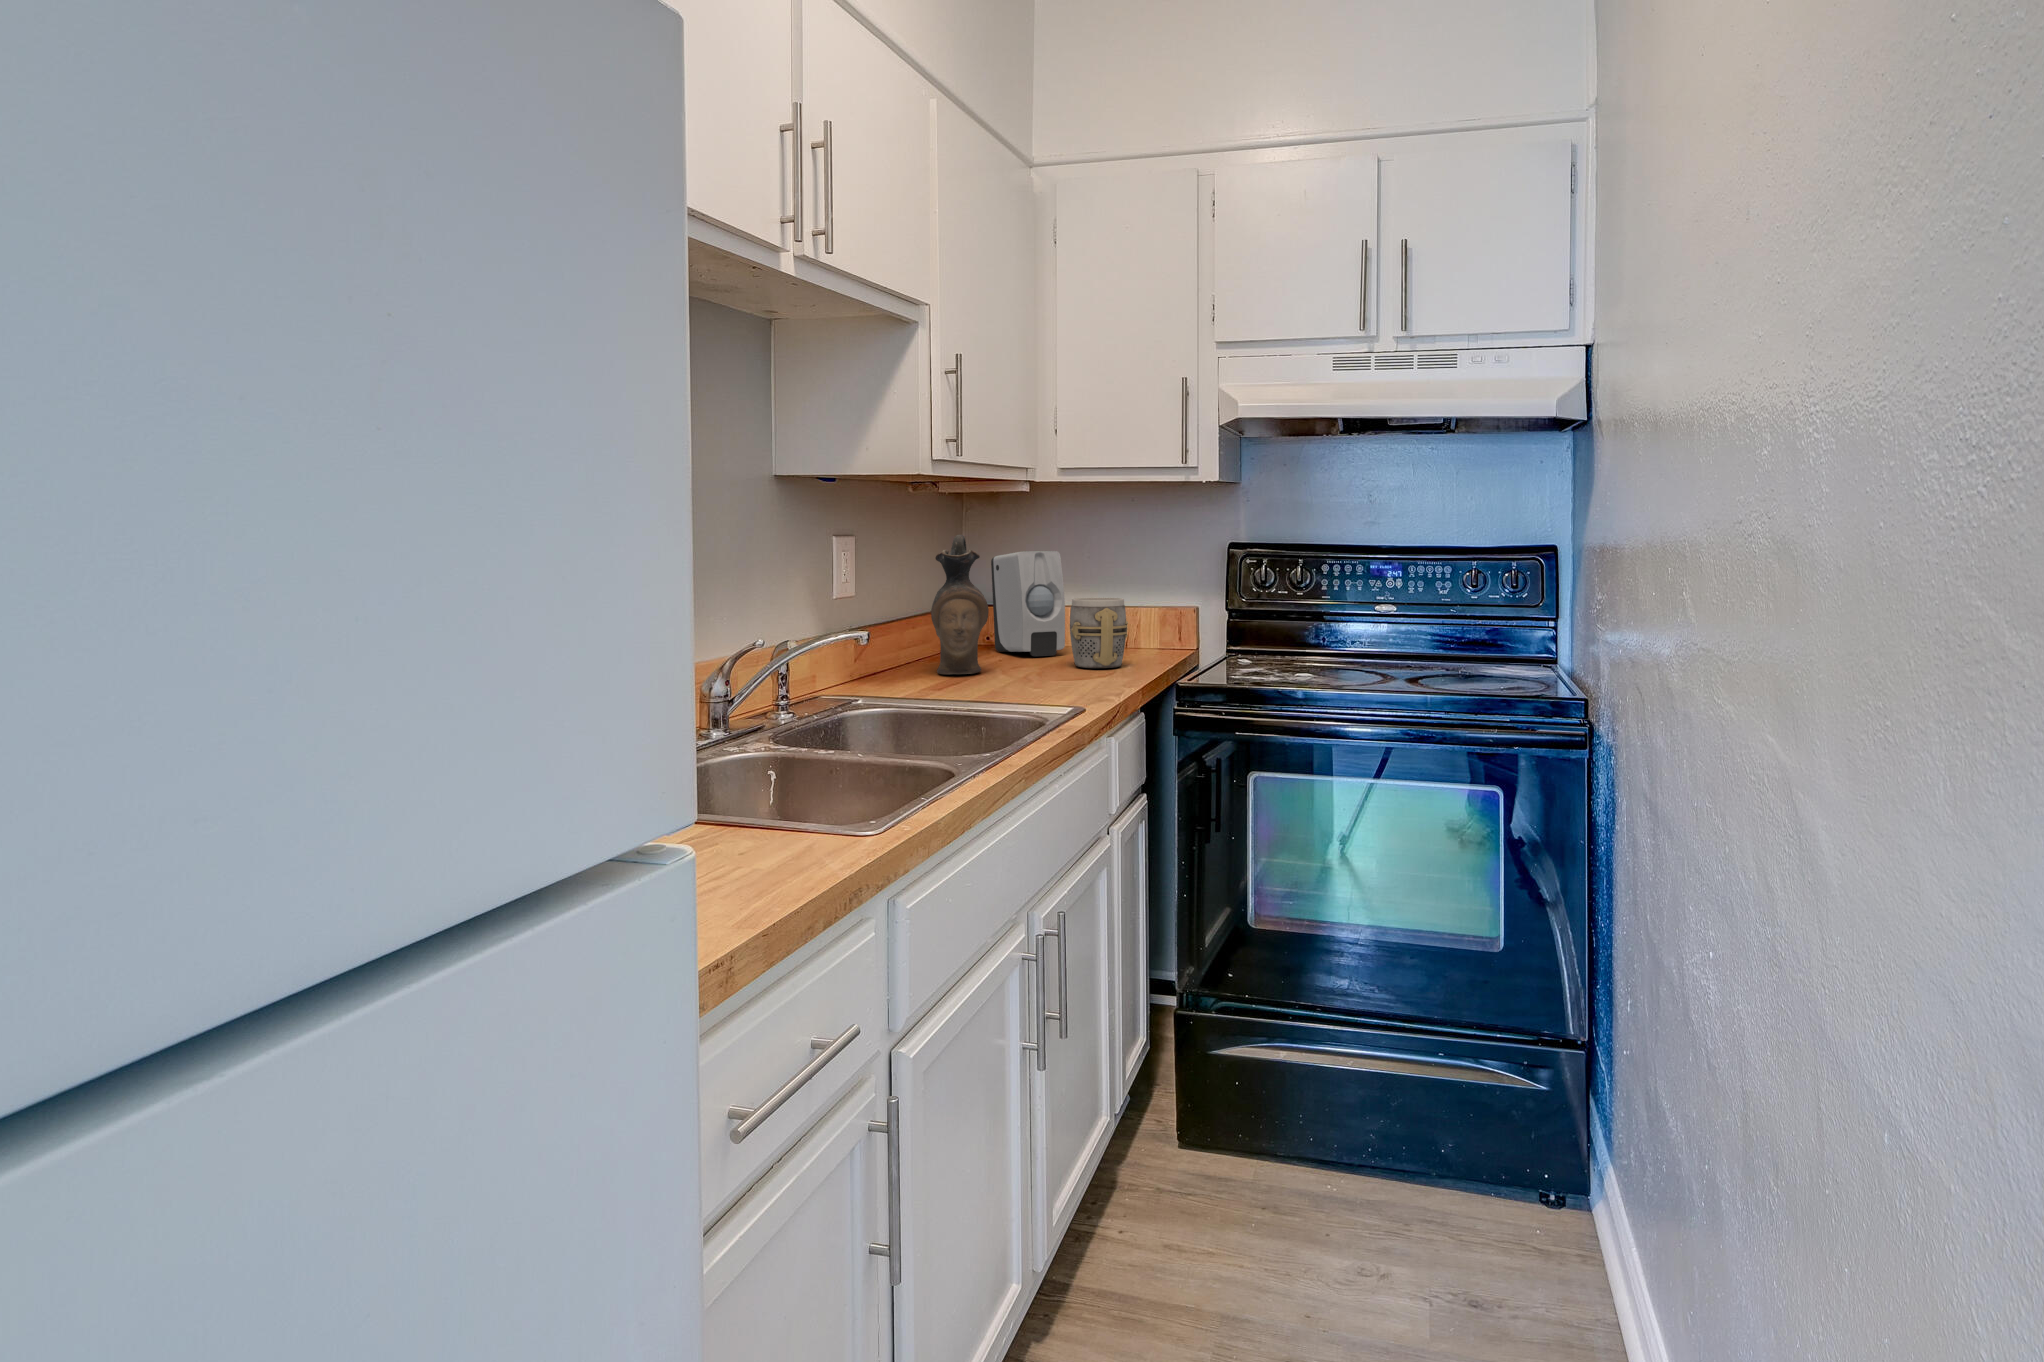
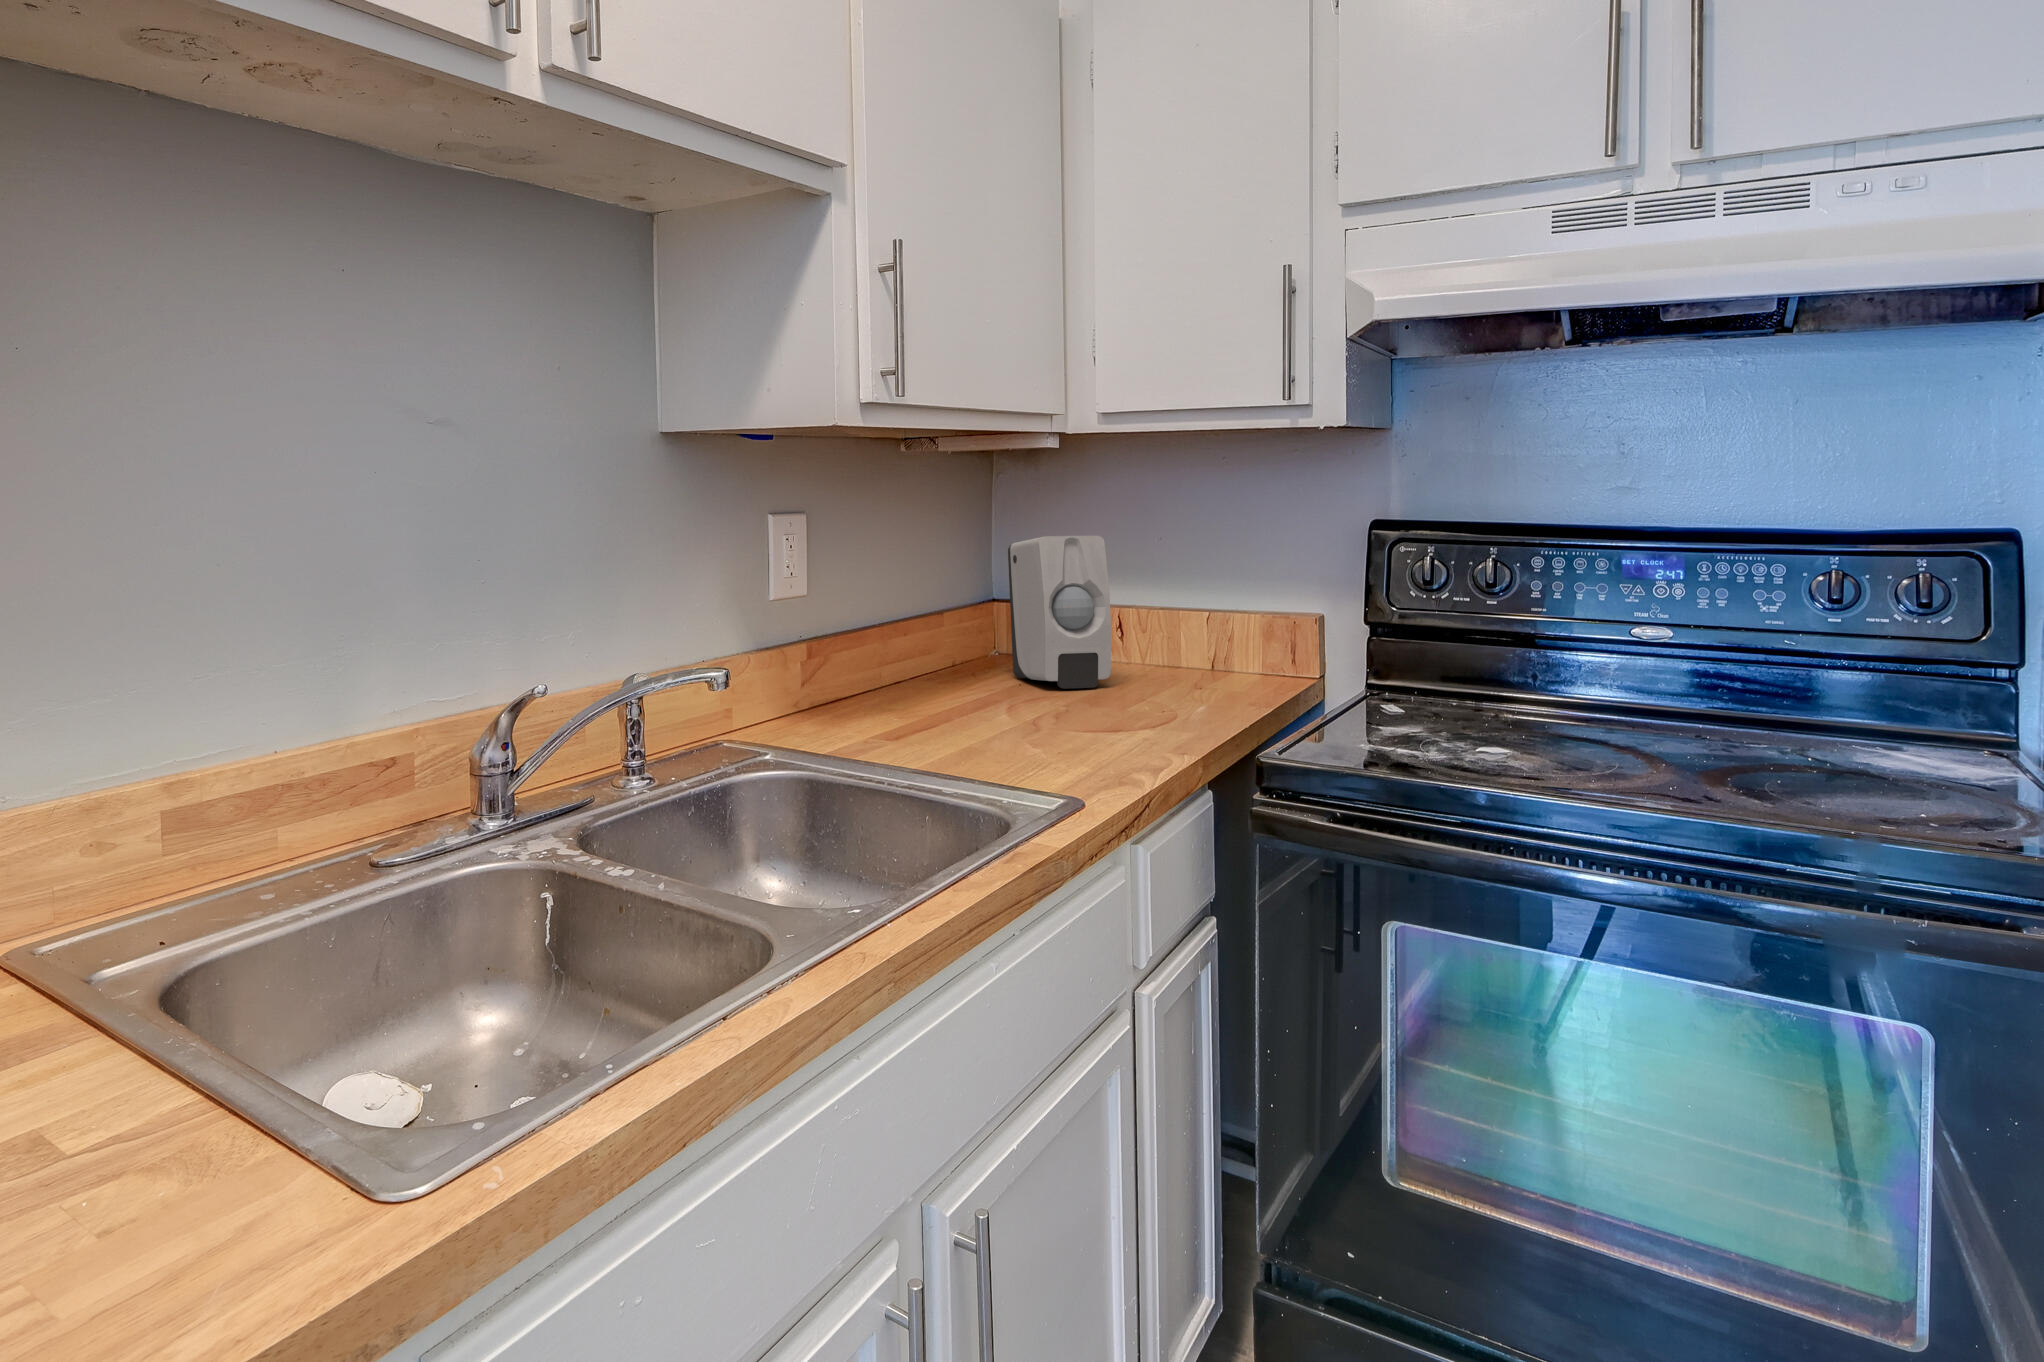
ceramic pitcher: present [931,534,989,674] -> none [892,512,976,717]
mug: present [1070,597,1128,668] -> none [1108,606,1199,715]

